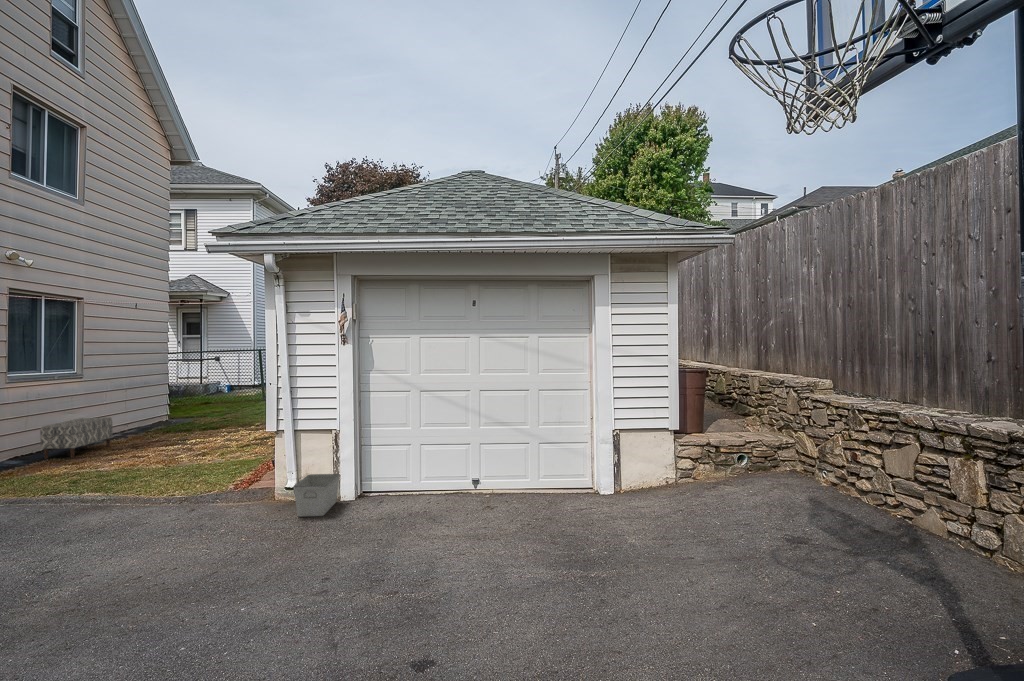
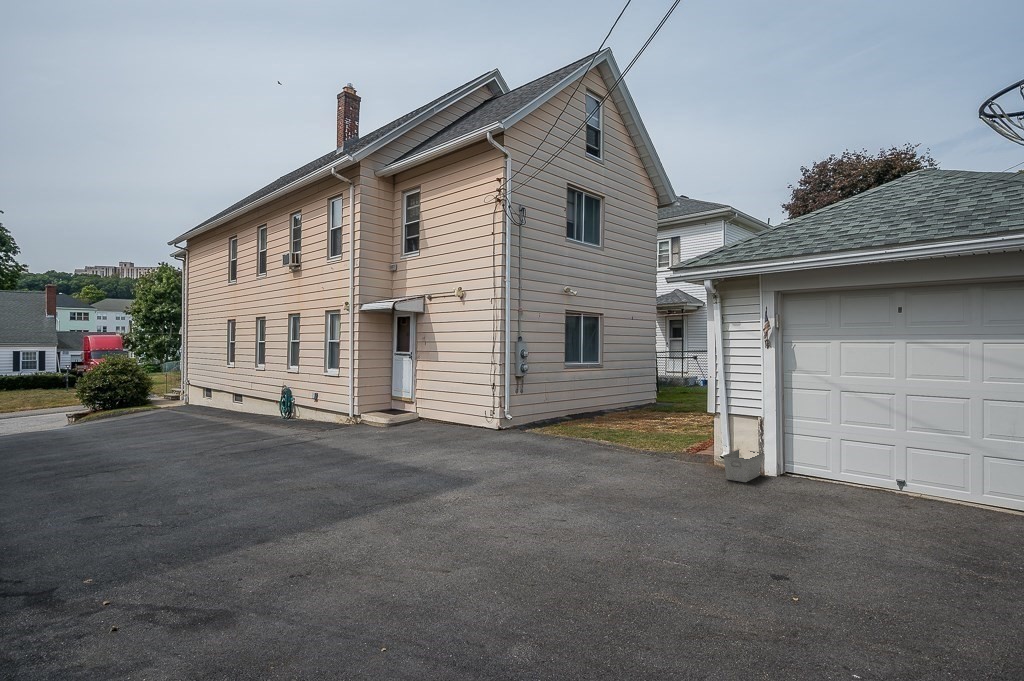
bench: present [40,417,113,459] -> none [577,394,617,419]

